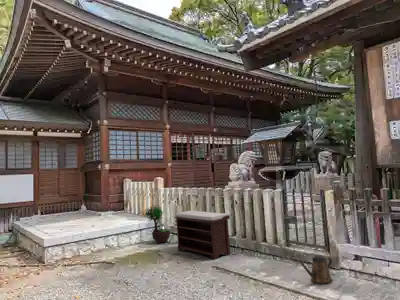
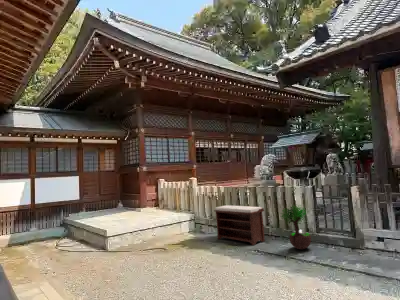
potted tree: present [144,206,170,243] -> present [282,206,311,249]
watering can: present [296,256,332,284] -> none [331,239,360,261]

